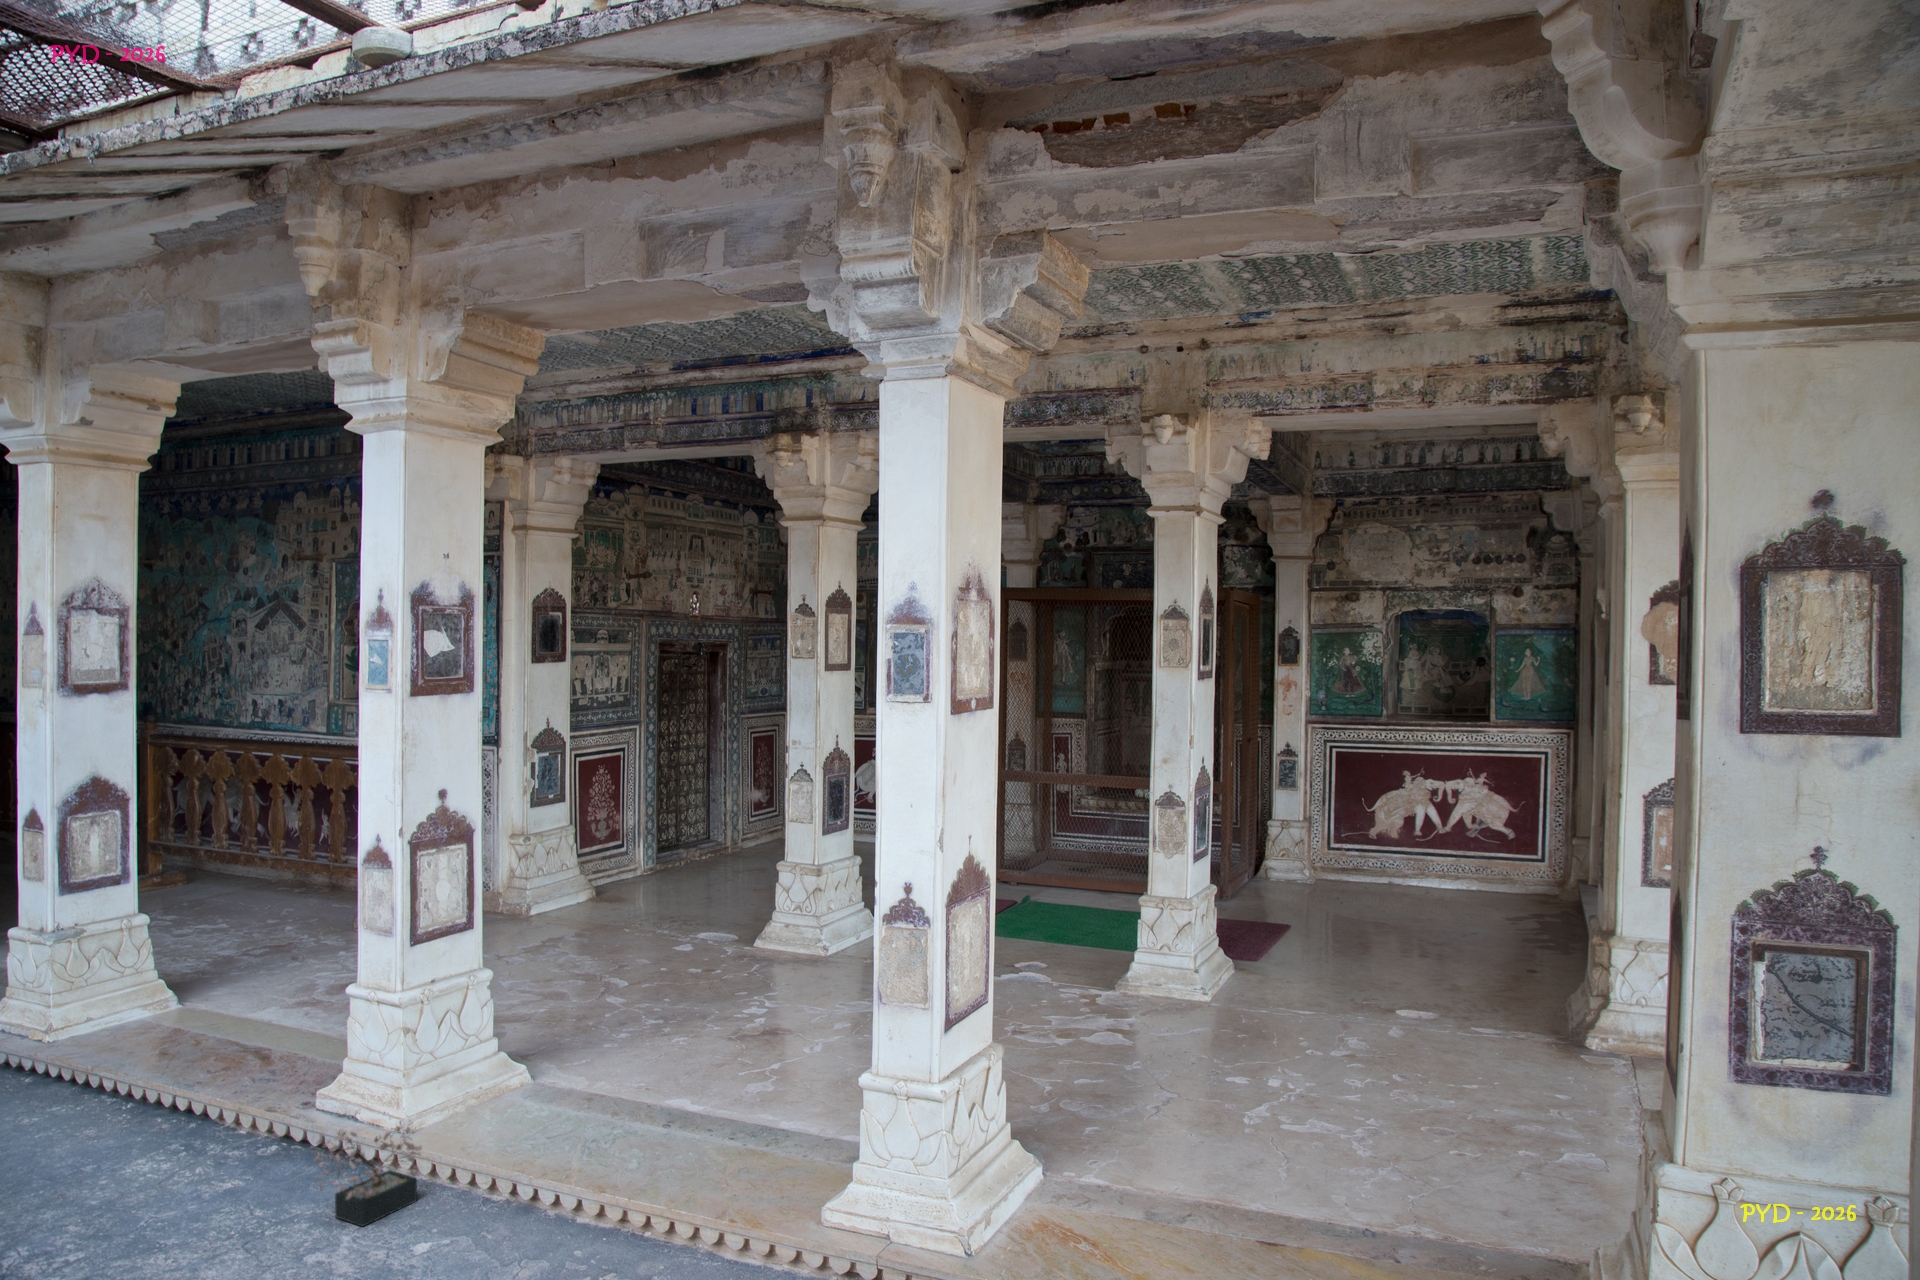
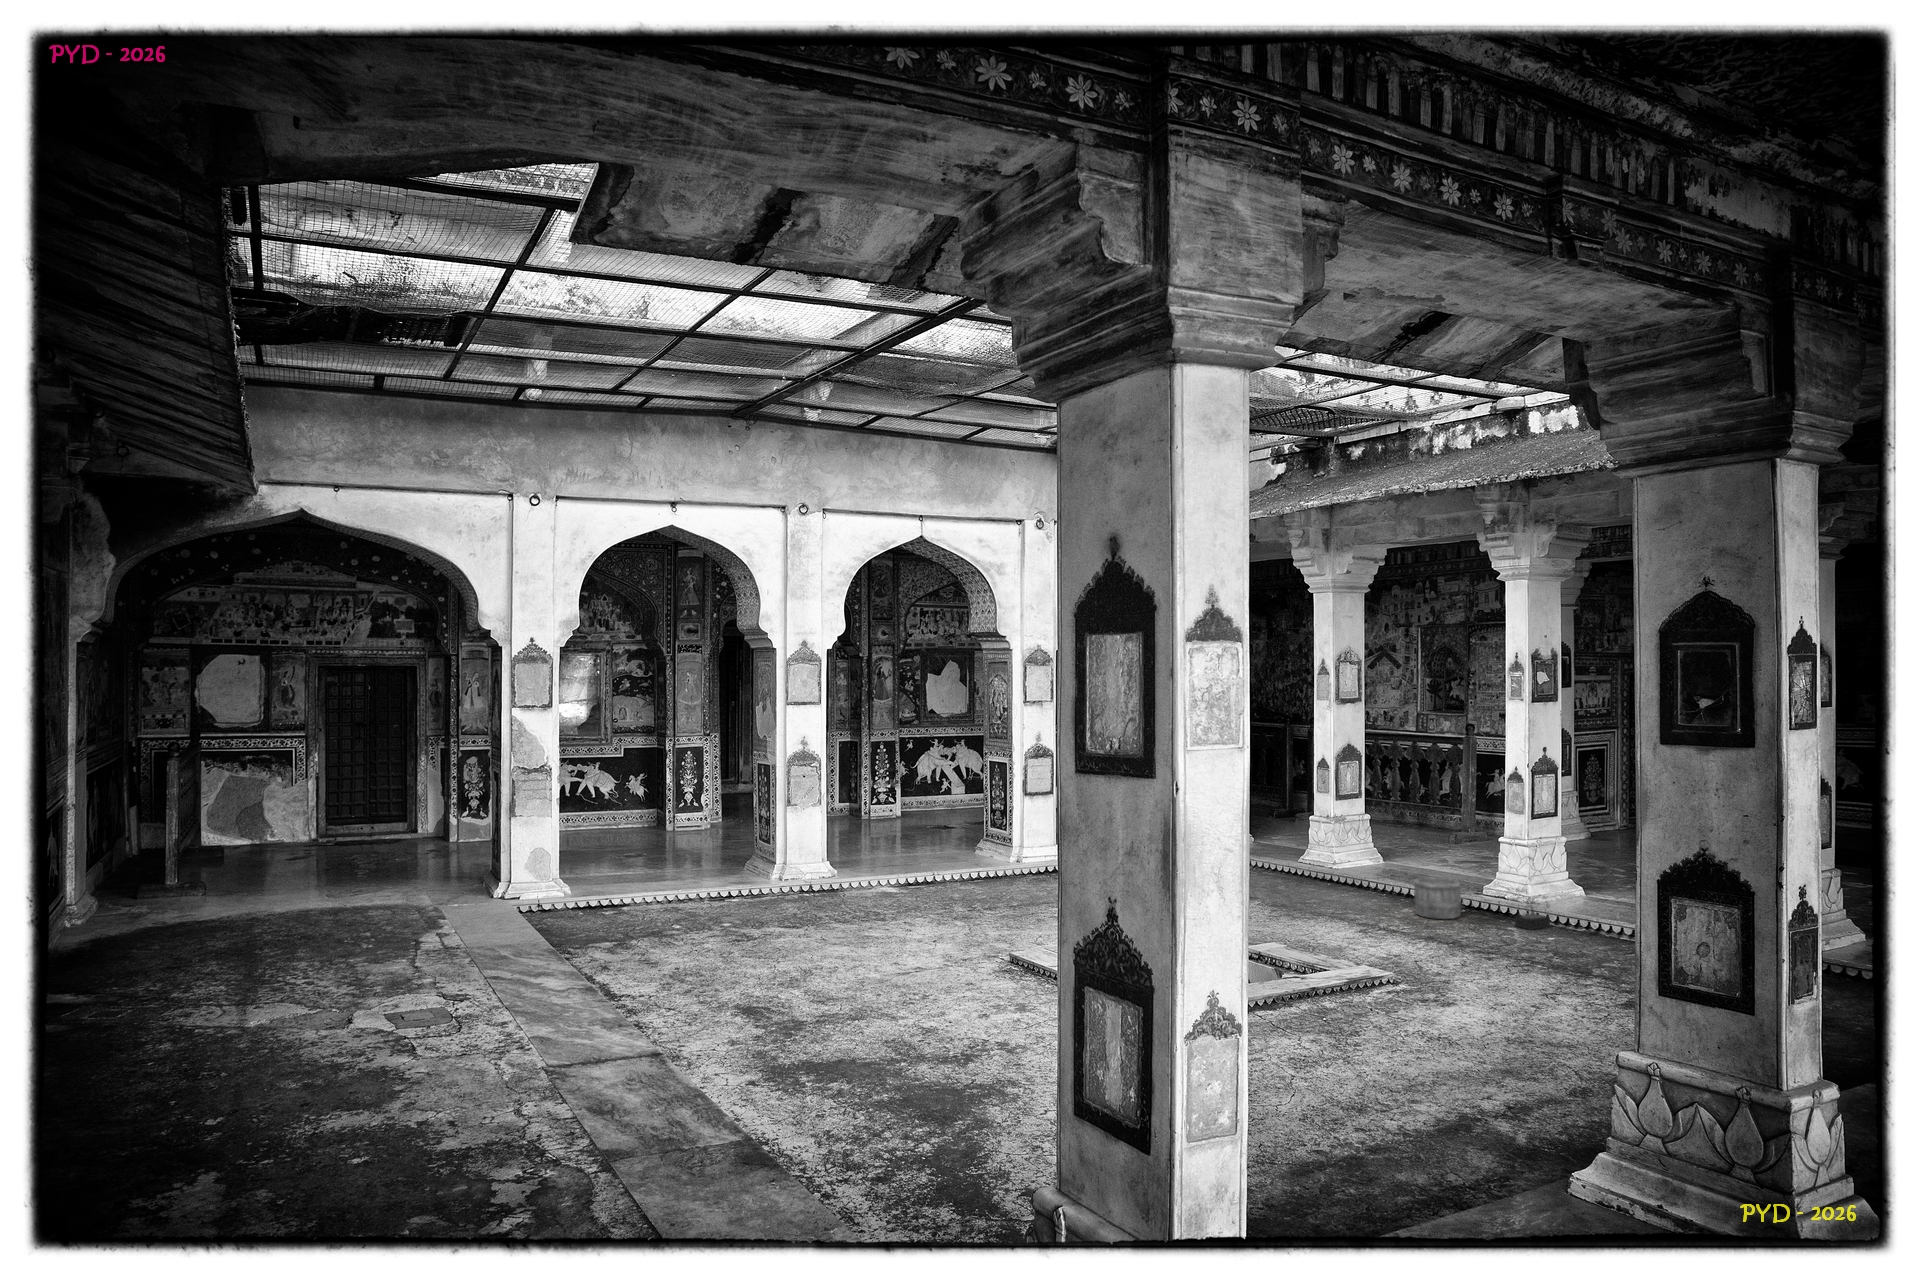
wooden bucket: none [96,1109,225,1234] -> present [1413,877,1461,919]

